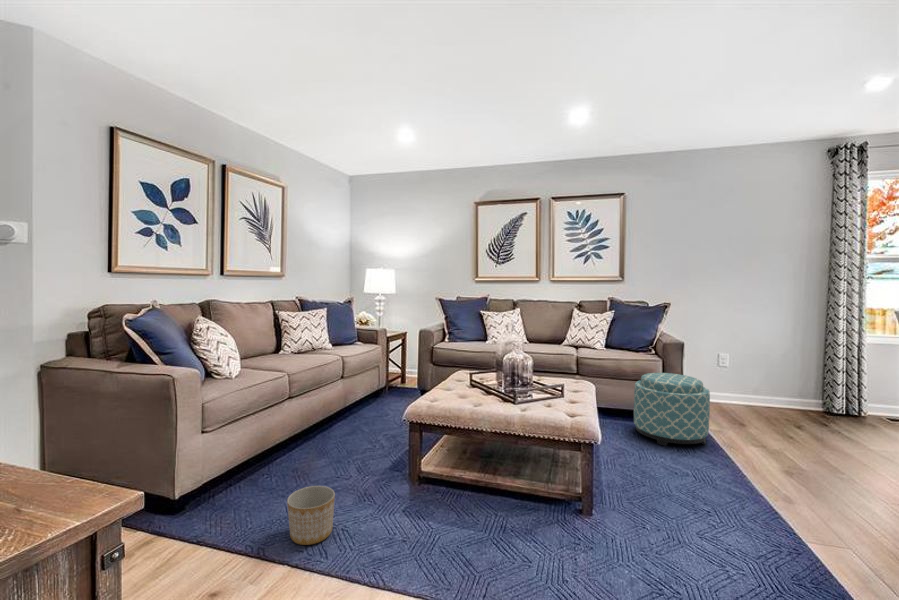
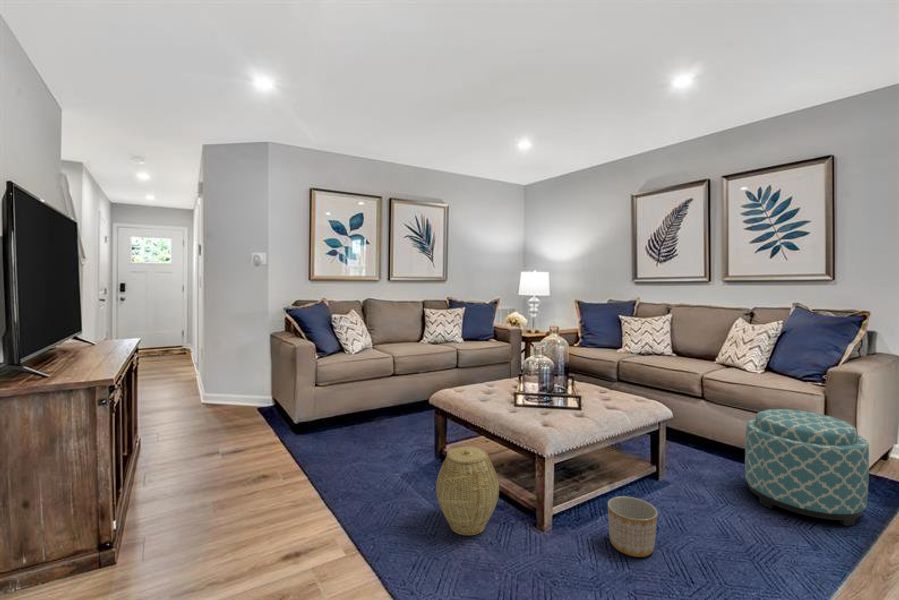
woven basket: none [514,456,583,553] -> present [436,446,499,535]
planter: present [287,486,335,545] -> present [608,496,658,557]

